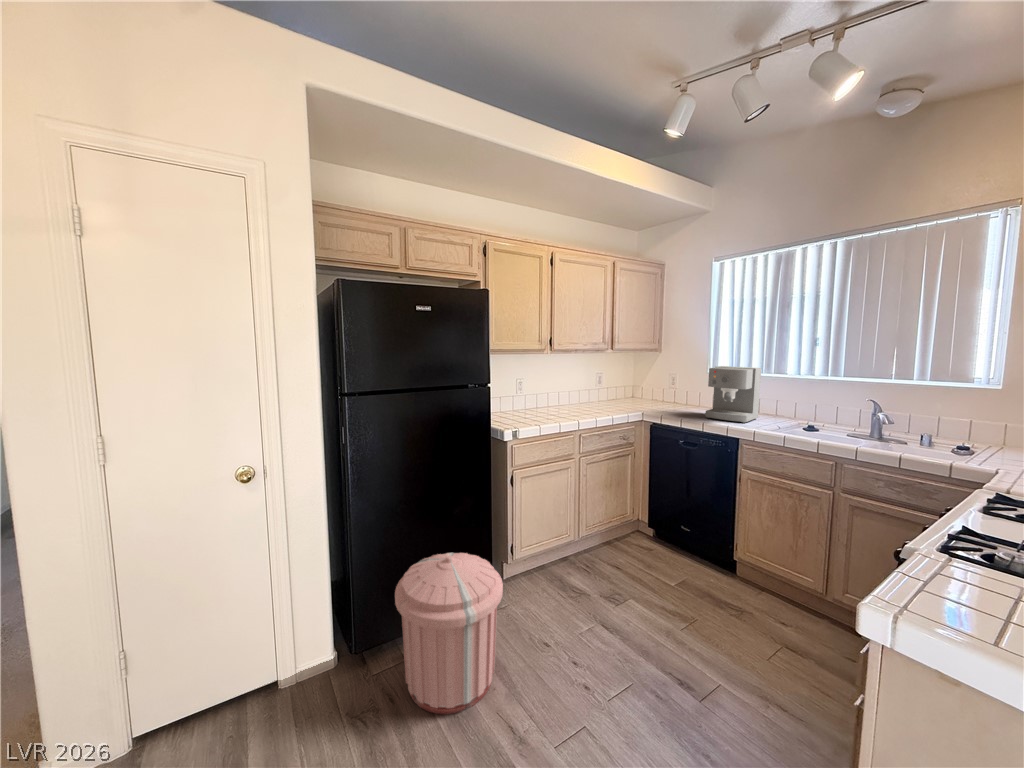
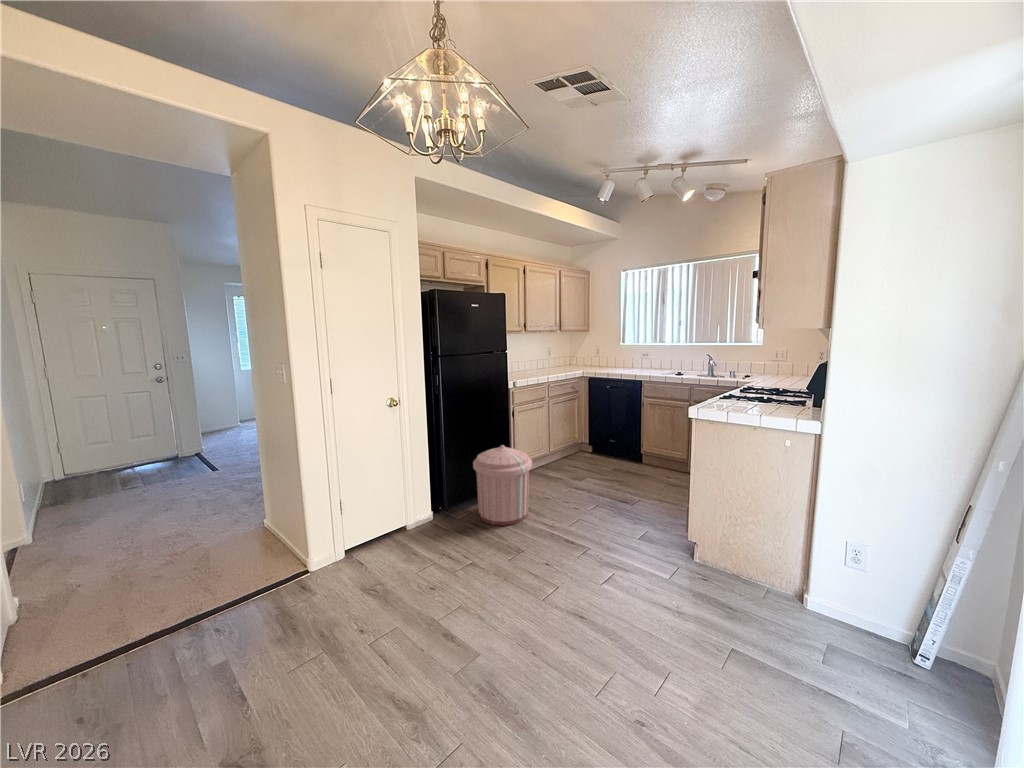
coffee maker: present [705,366,761,423] -> none [621,339,652,373]

